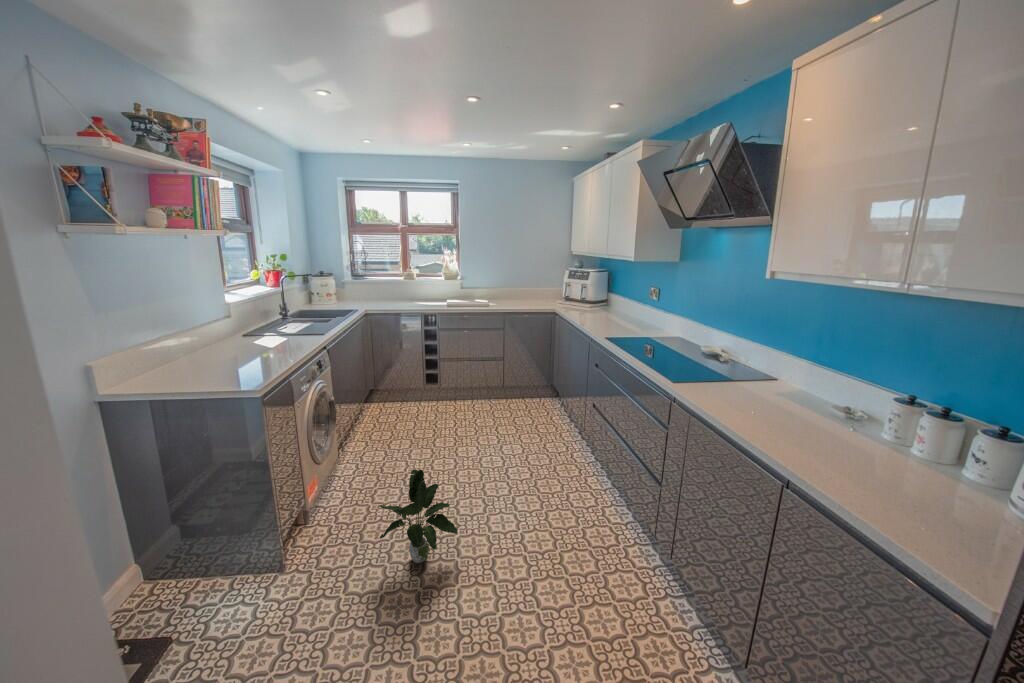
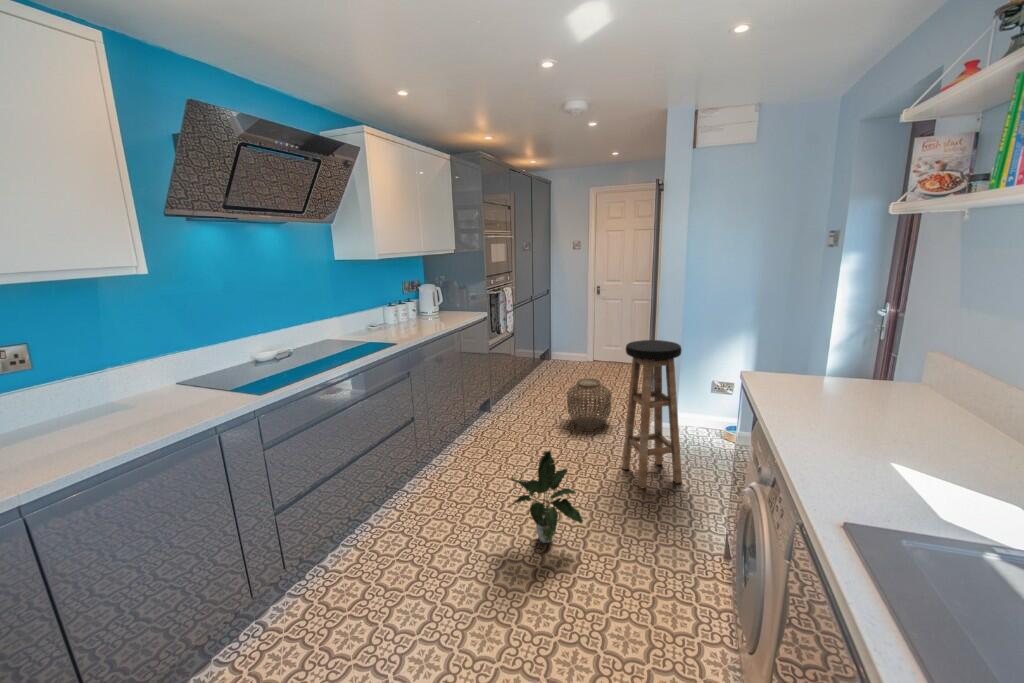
bar stool: none [471,345,525,484] -> present [622,340,682,488]
woven basket: none [404,383,448,434] -> present [567,378,611,429]

